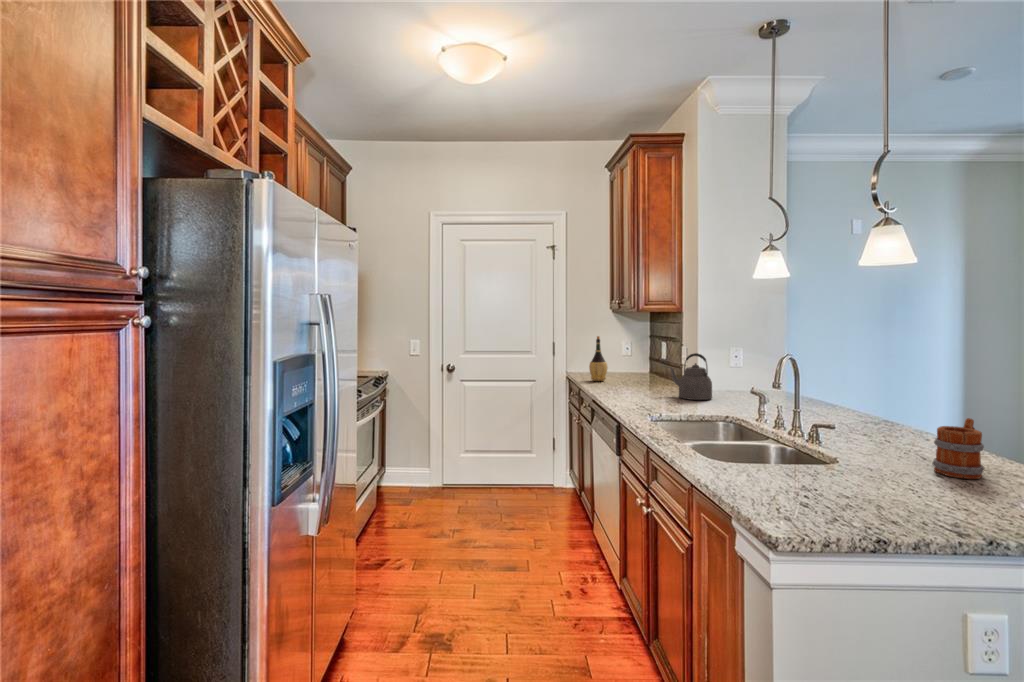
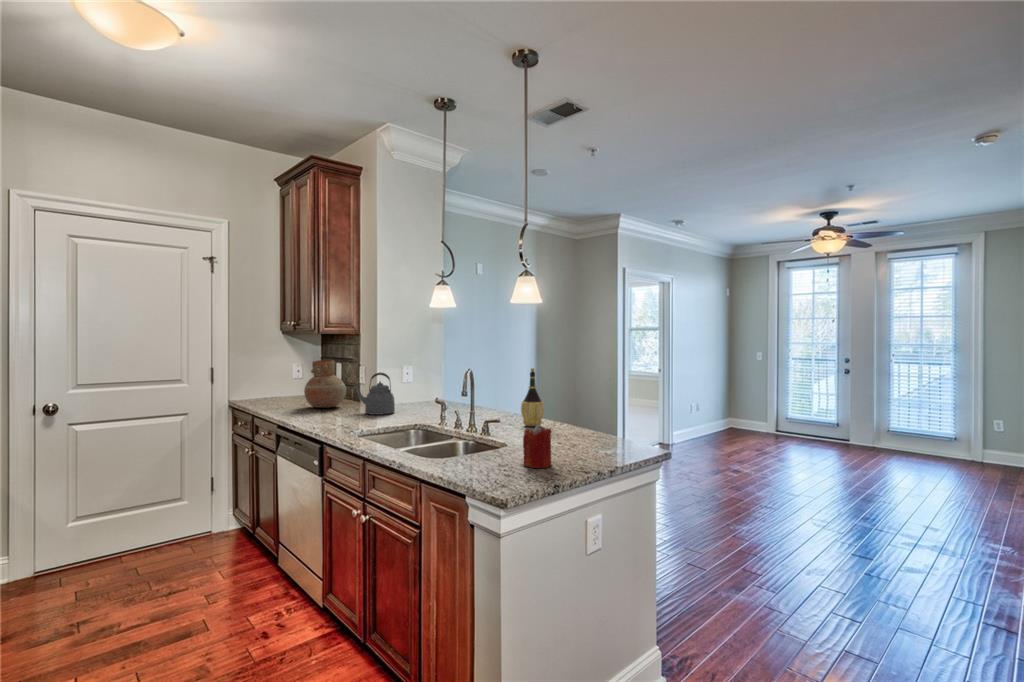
wine bottle: present [589,336,608,381] -> present [521,368,544,426]
vase: none [623,338,665,387] -> present [304,360,346,408]
mug: present [932,418,984,479] -> none [558,405,583,444]
candle: none [842,441,894,508] -> present [523,424,551,468]

